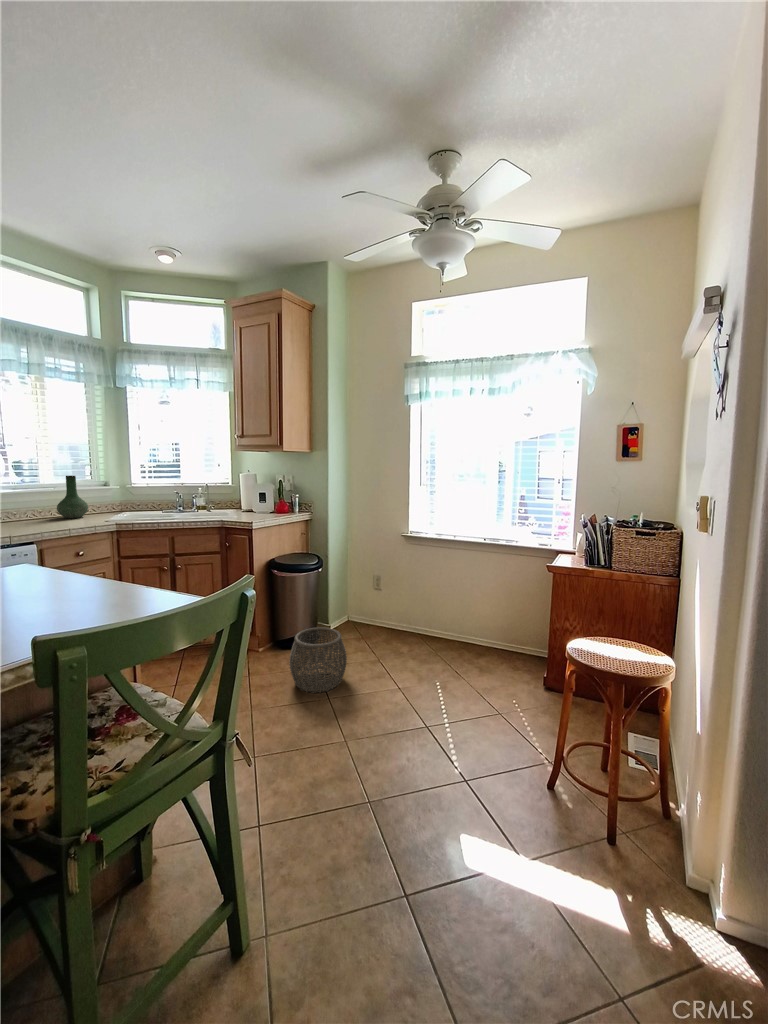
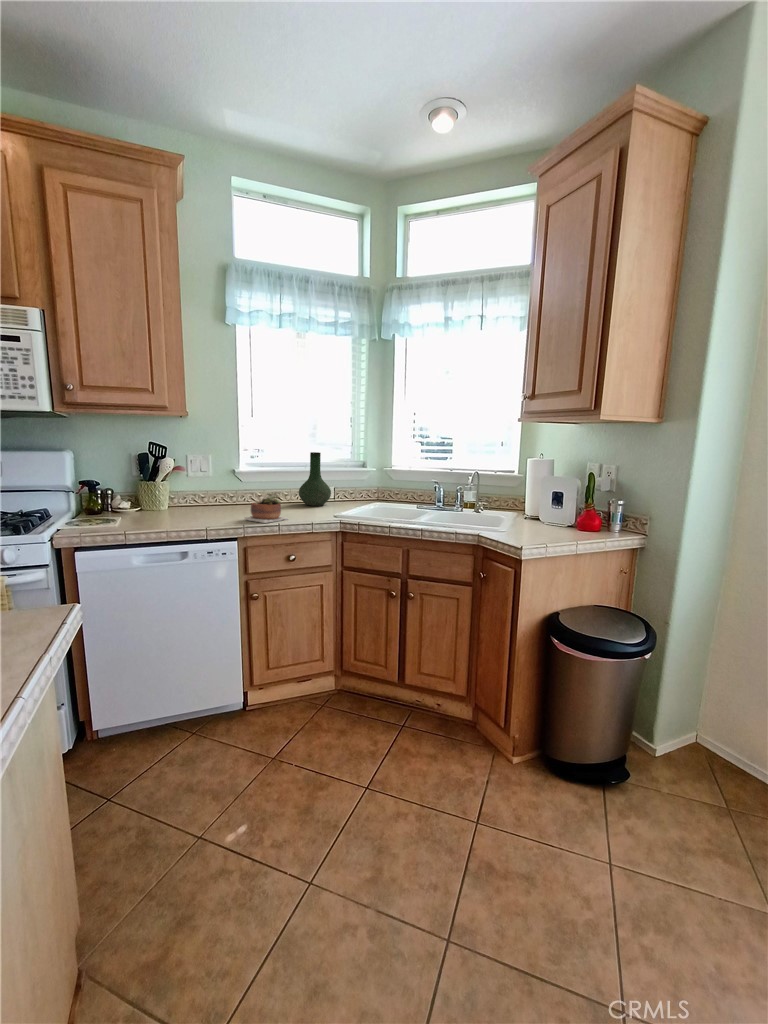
succulent plant: none [26,507,68,531] -> present [244,493,287,523]
woven basket: present [289,628,347,693] -> none [548,785,685,958]

